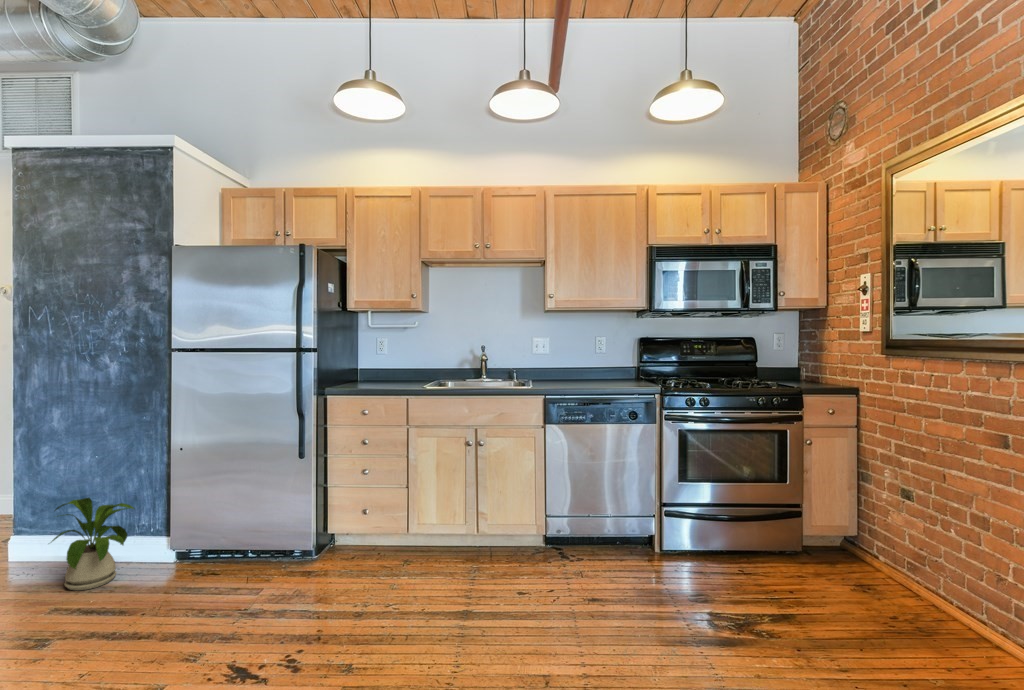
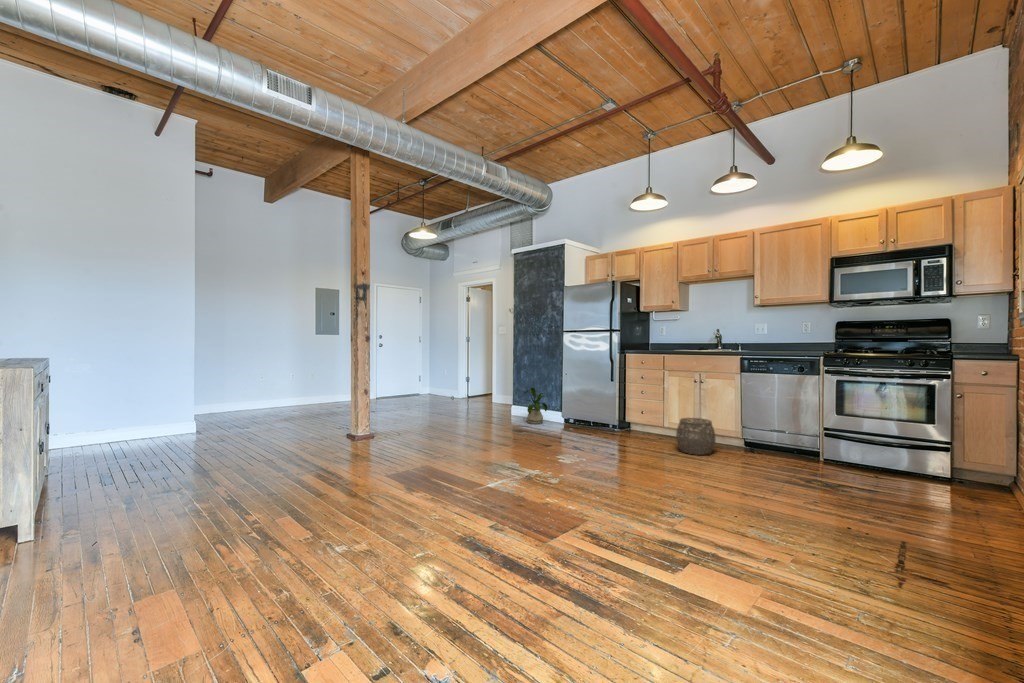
woven basket: none [461,516,533,597] -> present [676,418,715,455]

